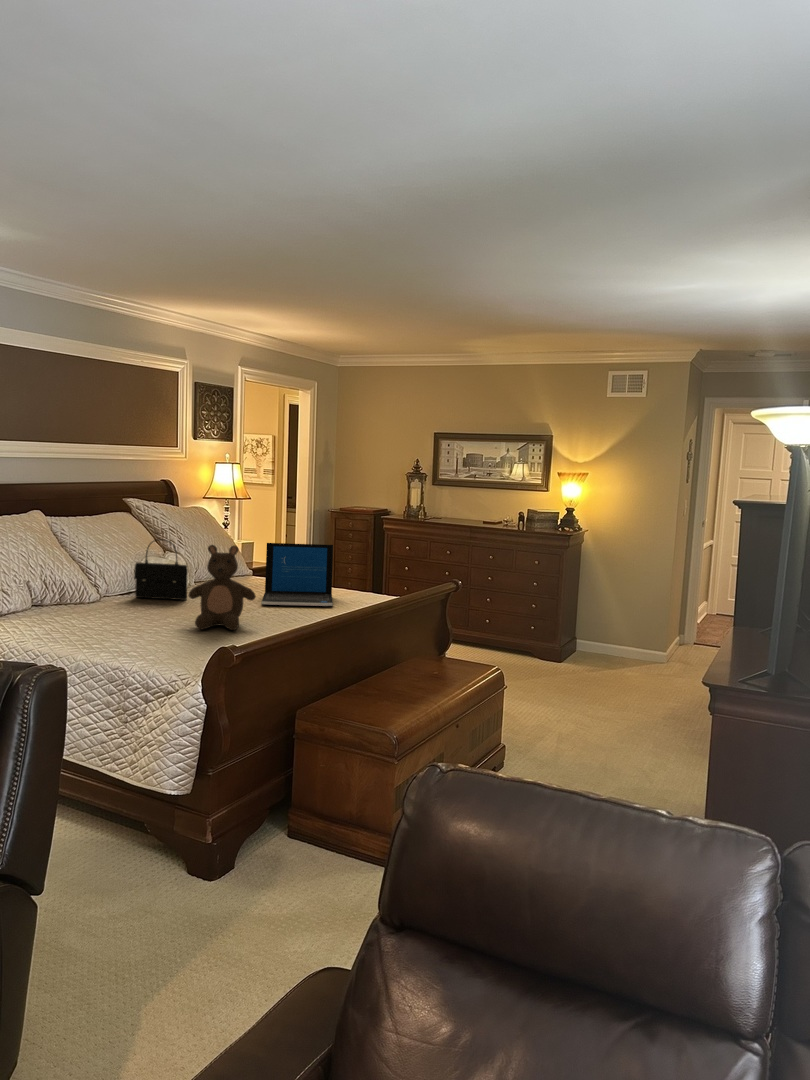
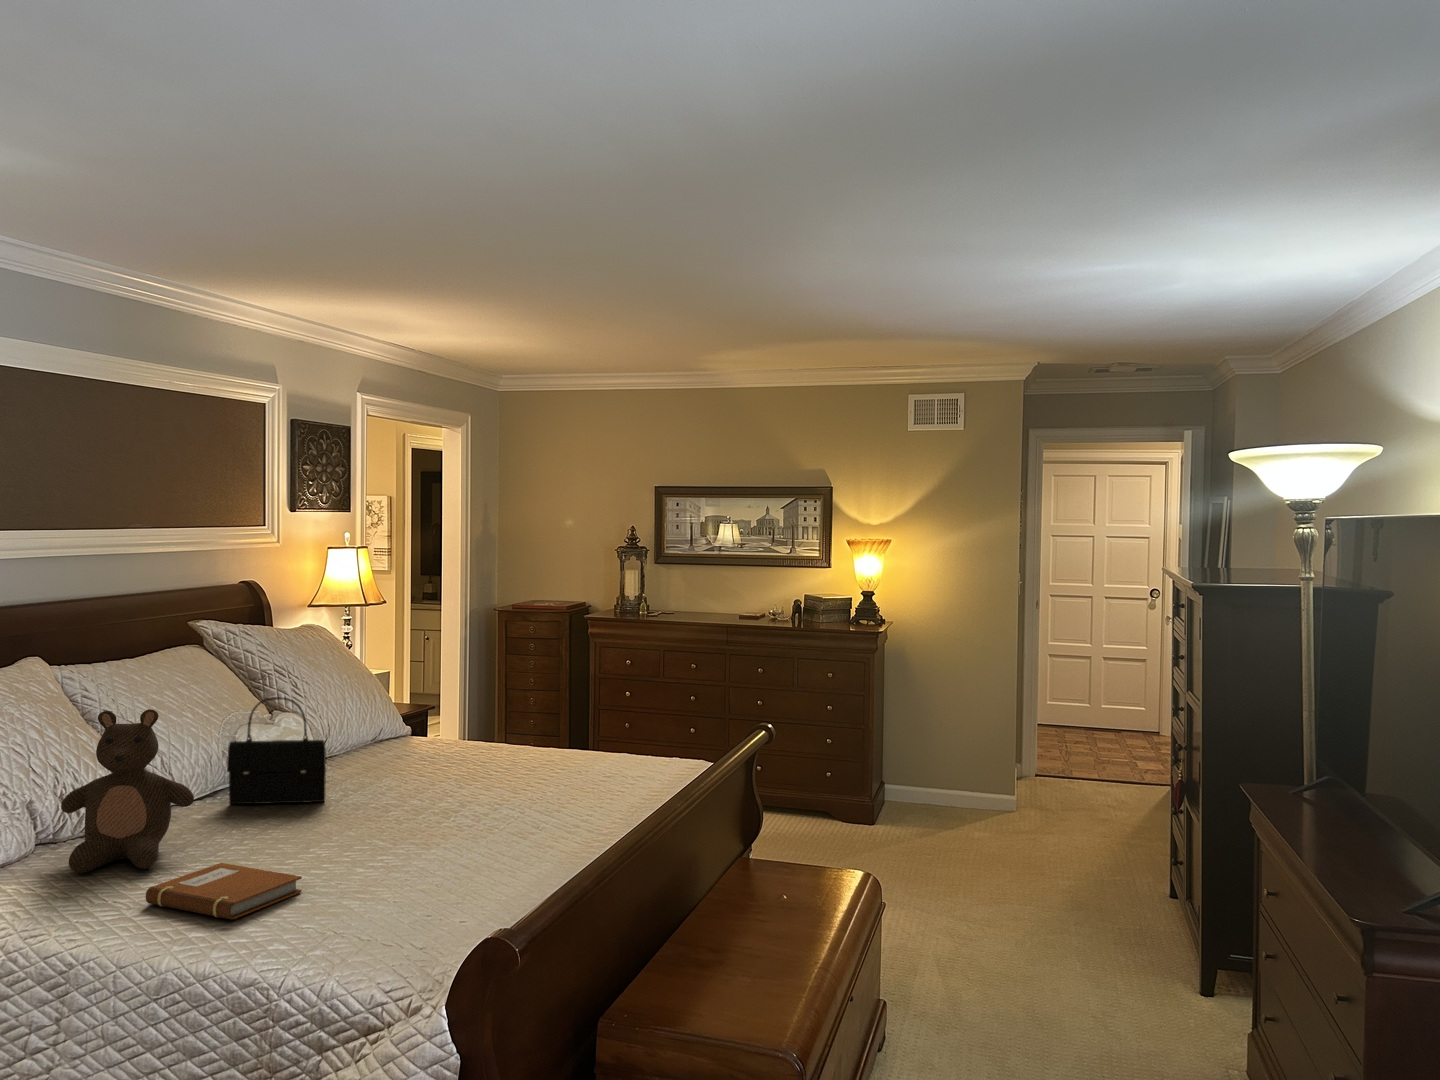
laptop: present [262,543,333,606] -> none [456,684,585,800]
stuffed bear: present [189,545,256,630] -> present [61,709,194,873]
notebook: none [76,618,155,641] -> present [146,863,302,919]

